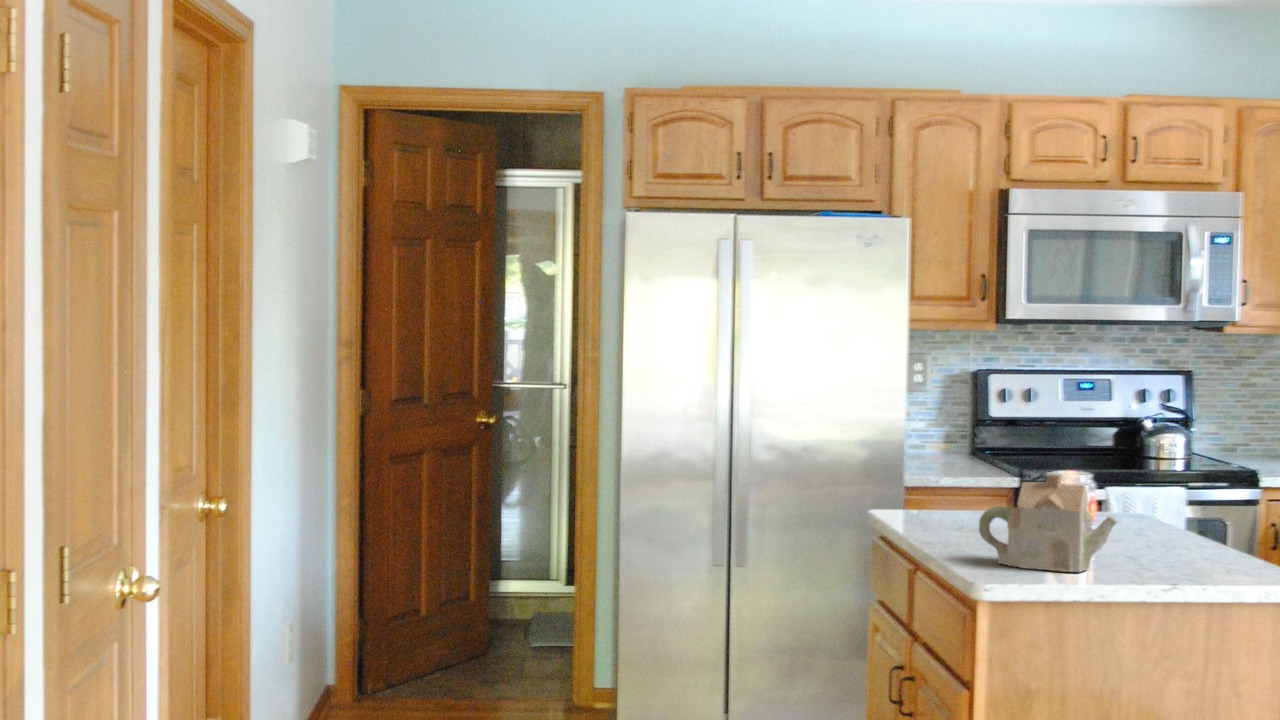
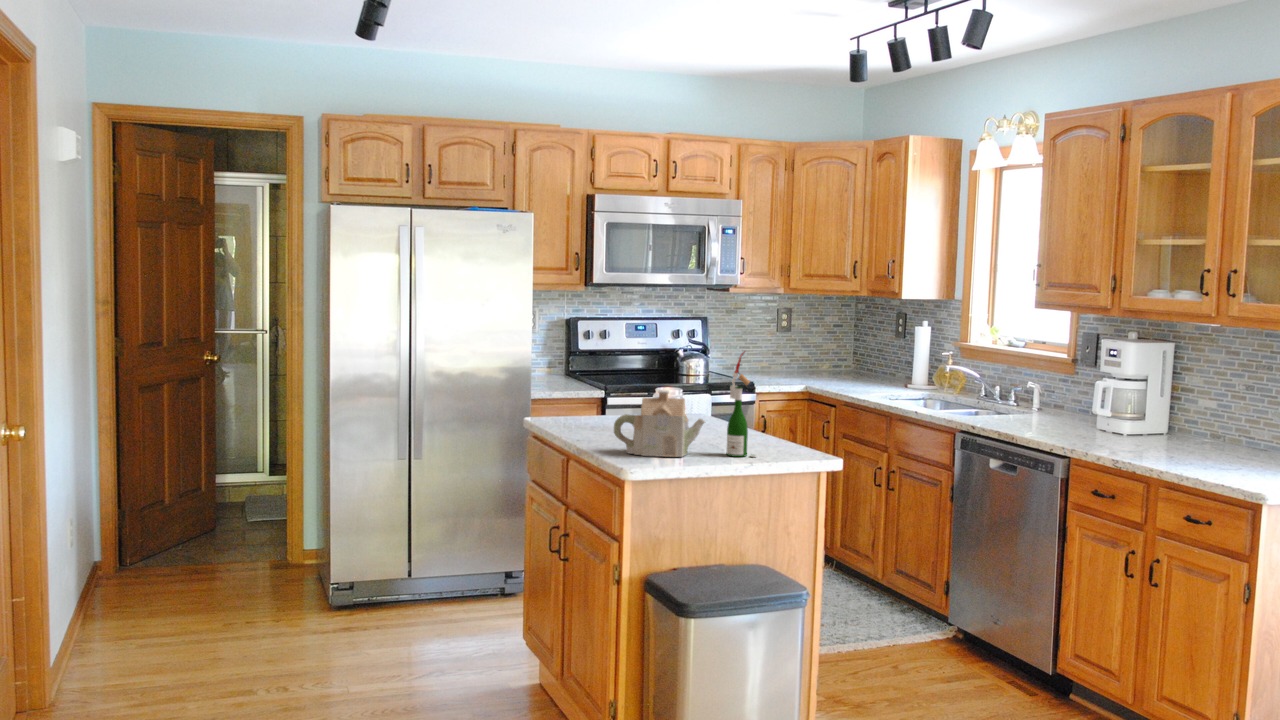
wine bottle: none [1153,416,1201,578] -> present [727,352,757,457]

